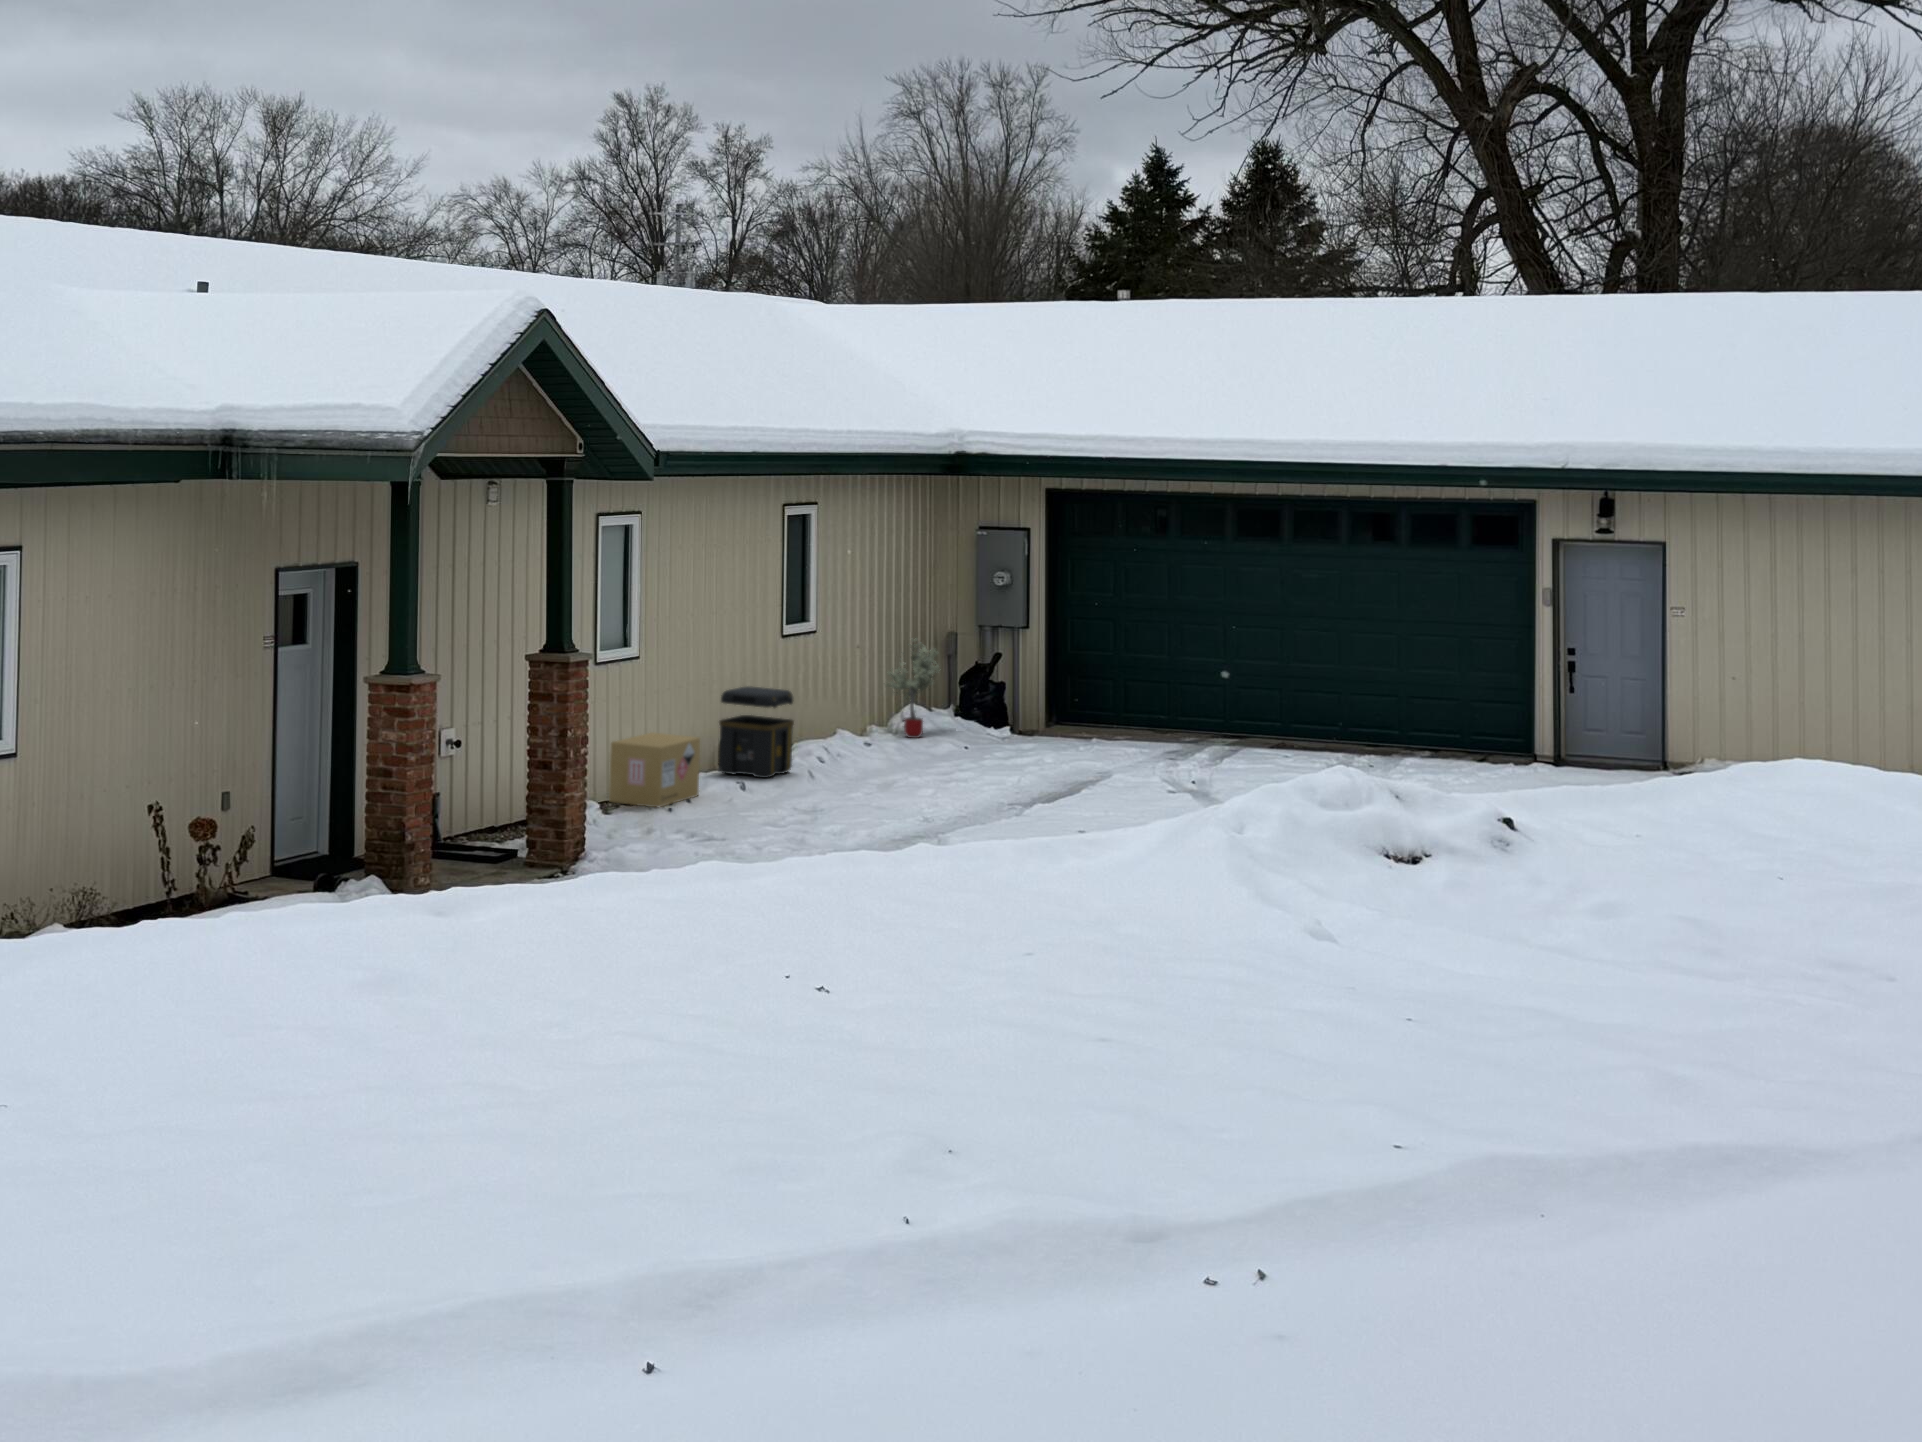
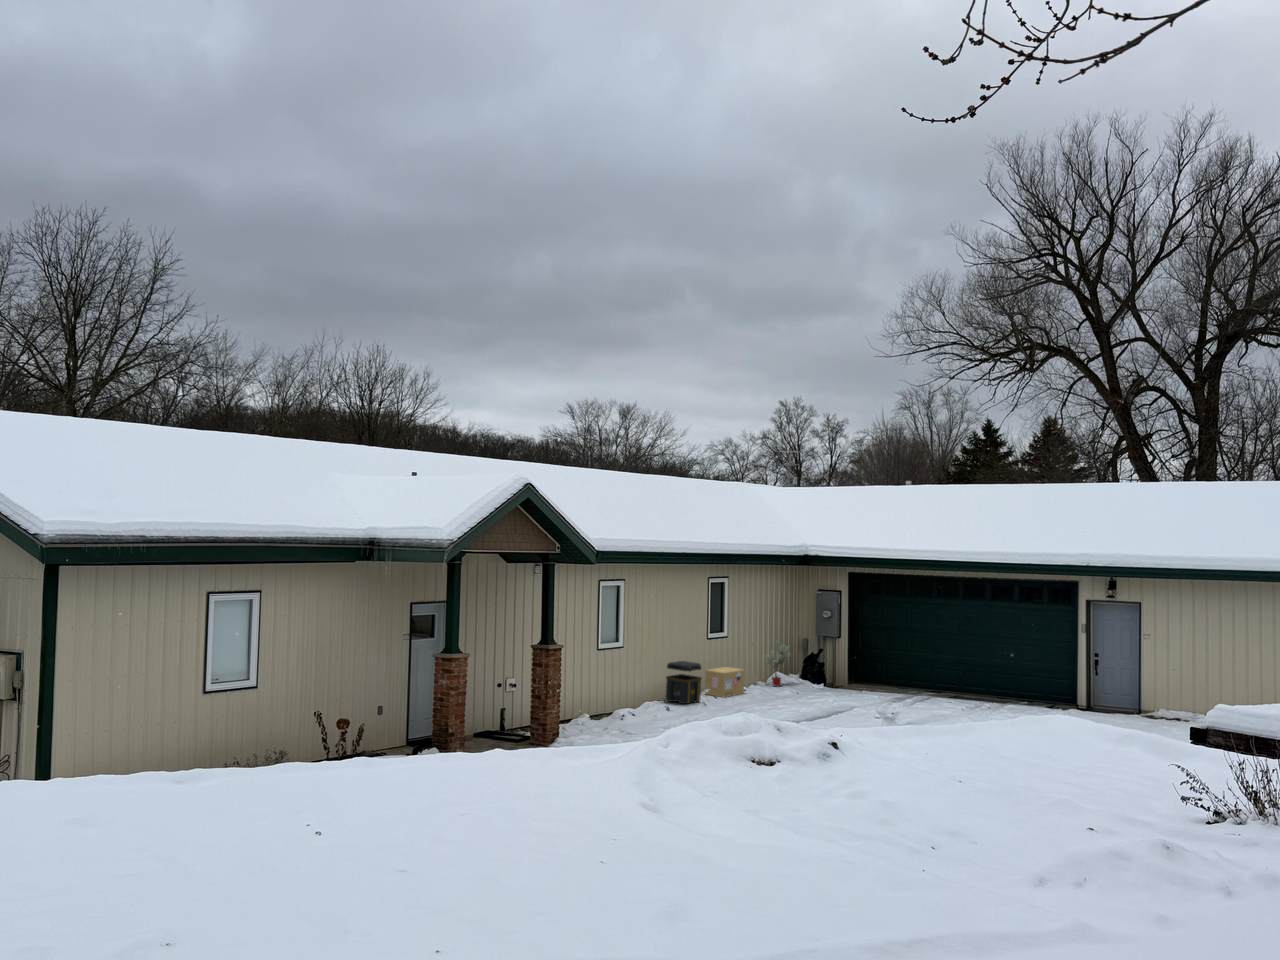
cardboard box: present [609,733,700,807] -> present [705,667,745,697]

